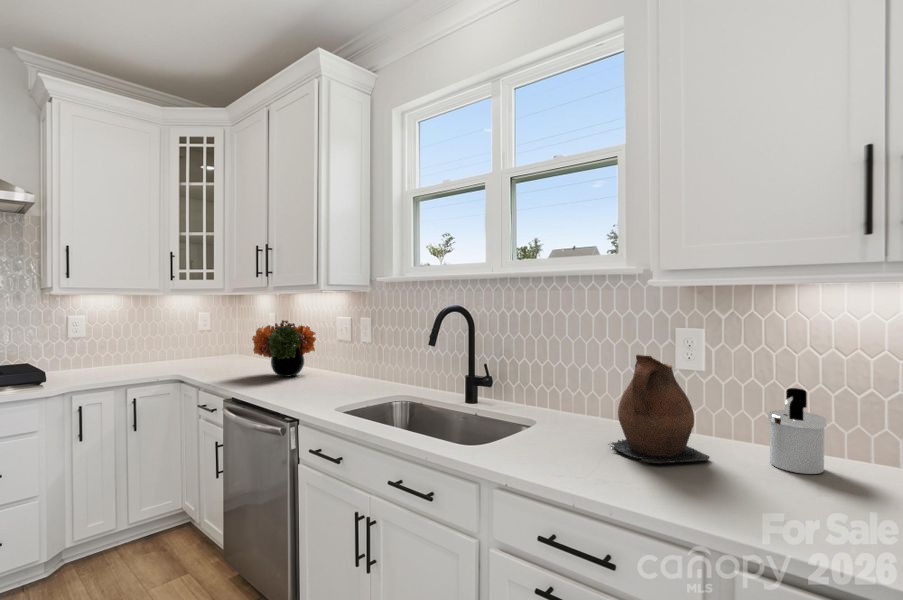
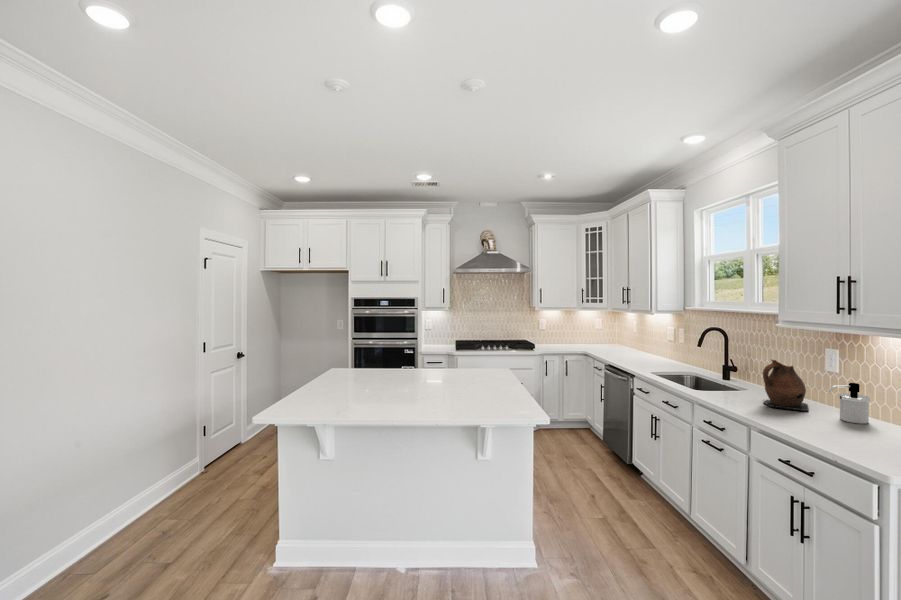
flower arrangement: present [252,320,316,377] -> none [619,327,655,357]

